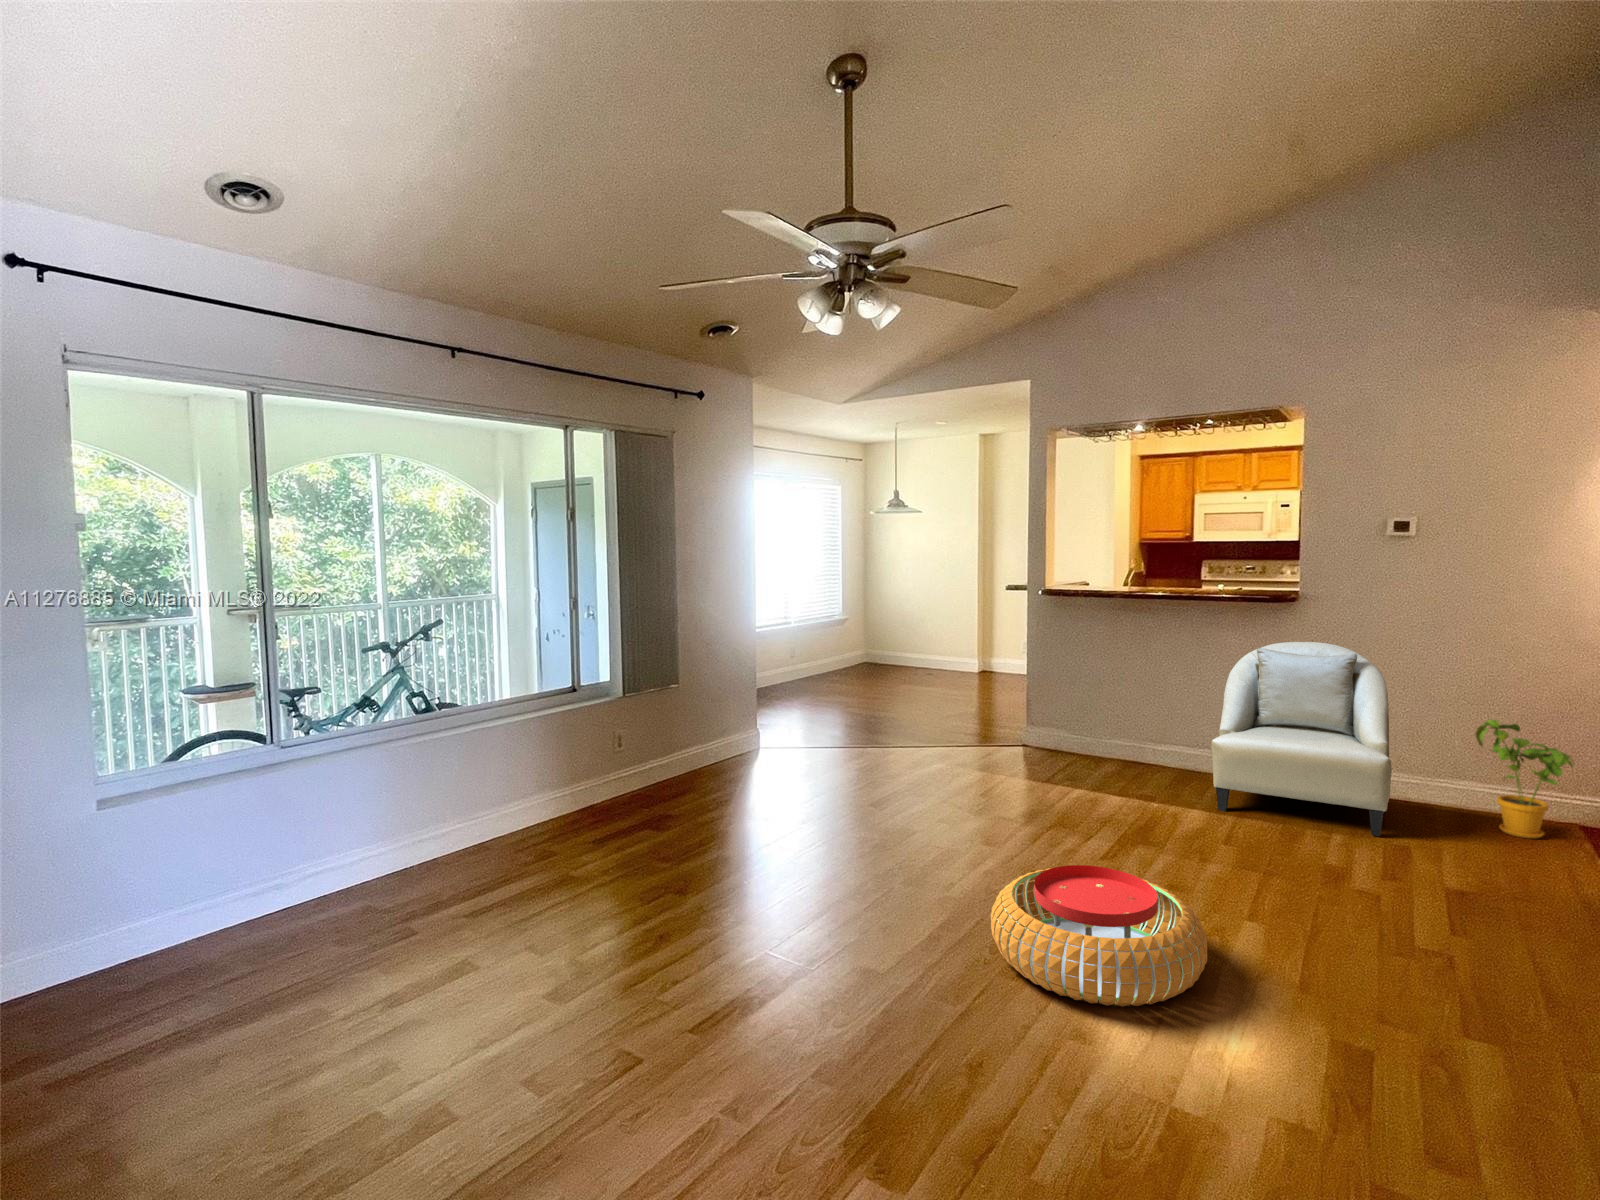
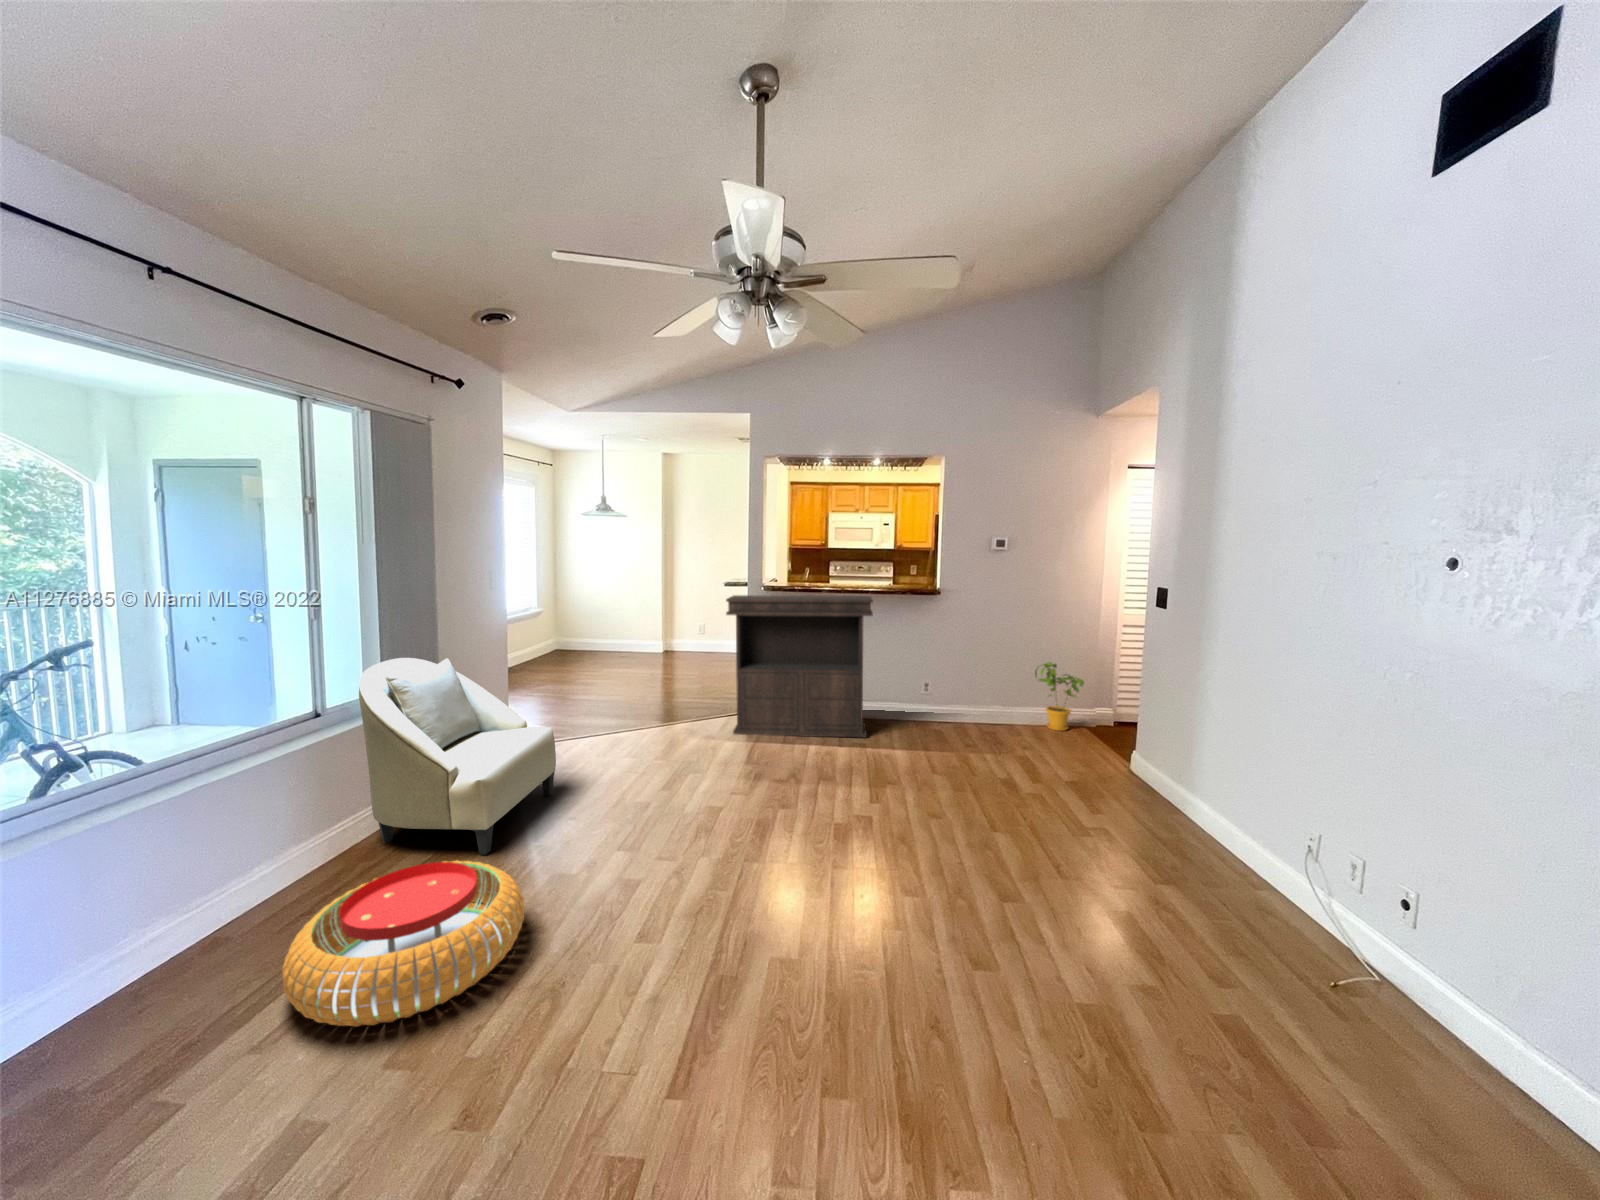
console table: none [975,601,1177,797] -> present [726,595,873,737]
armchair: present [1211,642,1392,836] -> present [359,658,556,855]
pouf: present [991,865,1207,1007] -> present [282,861,524,1027]

